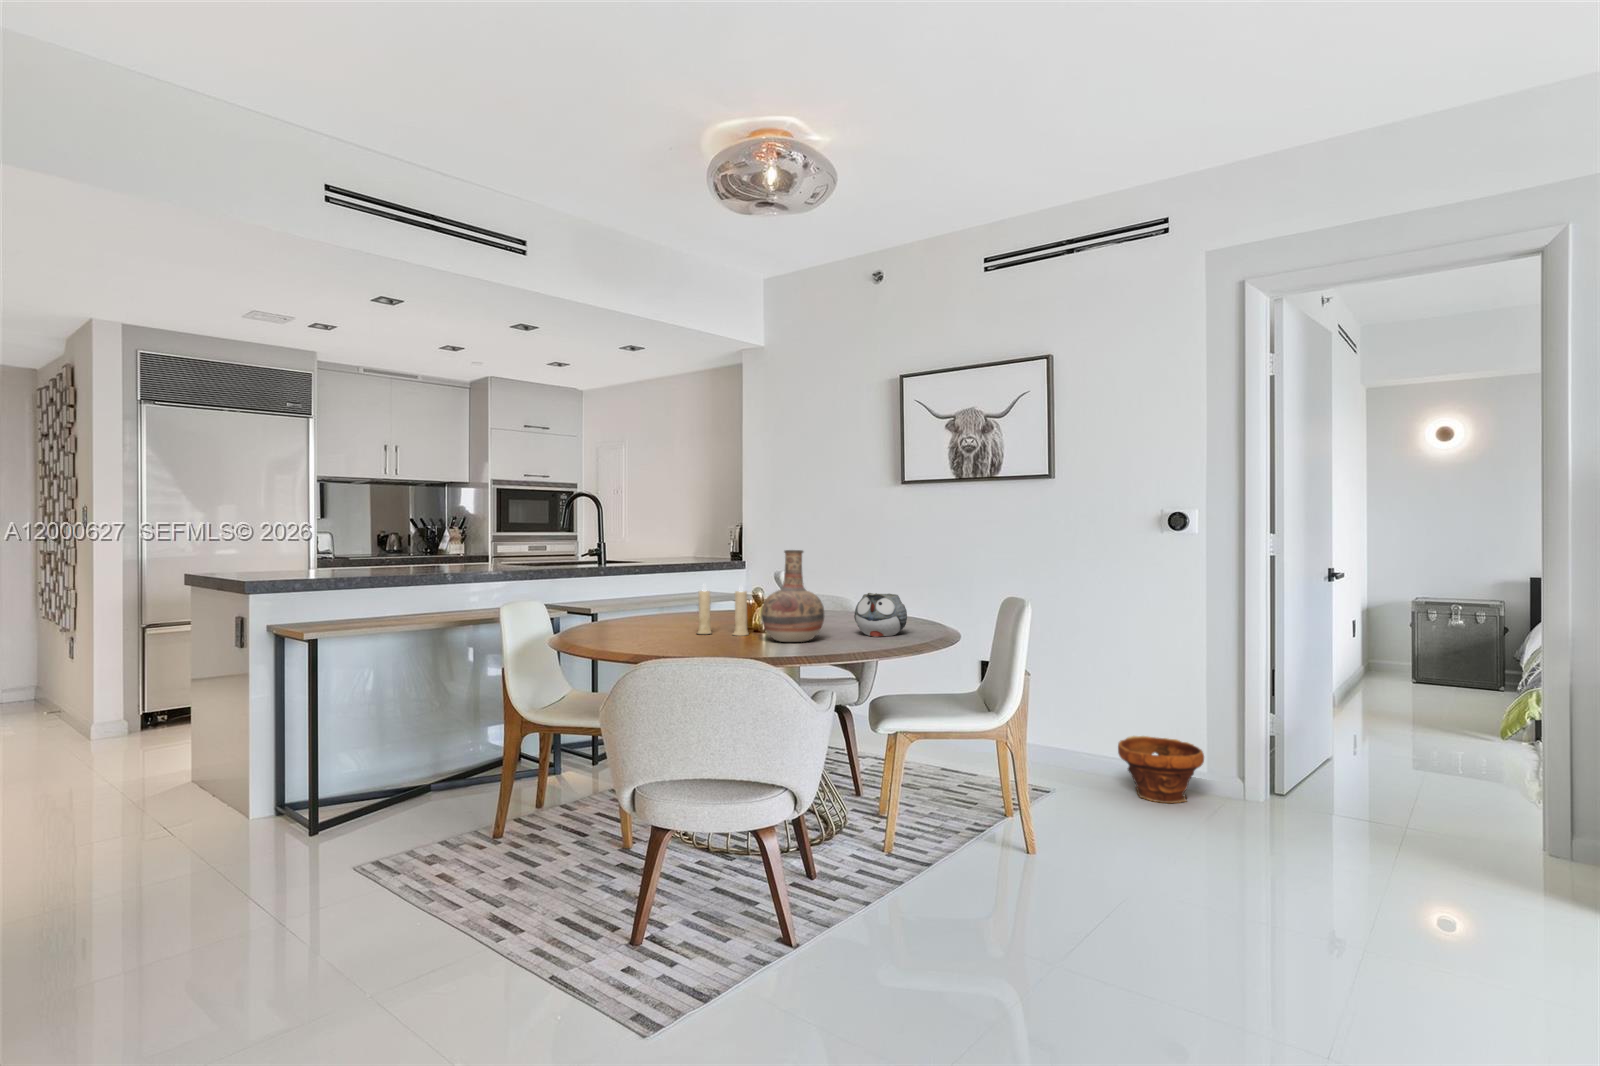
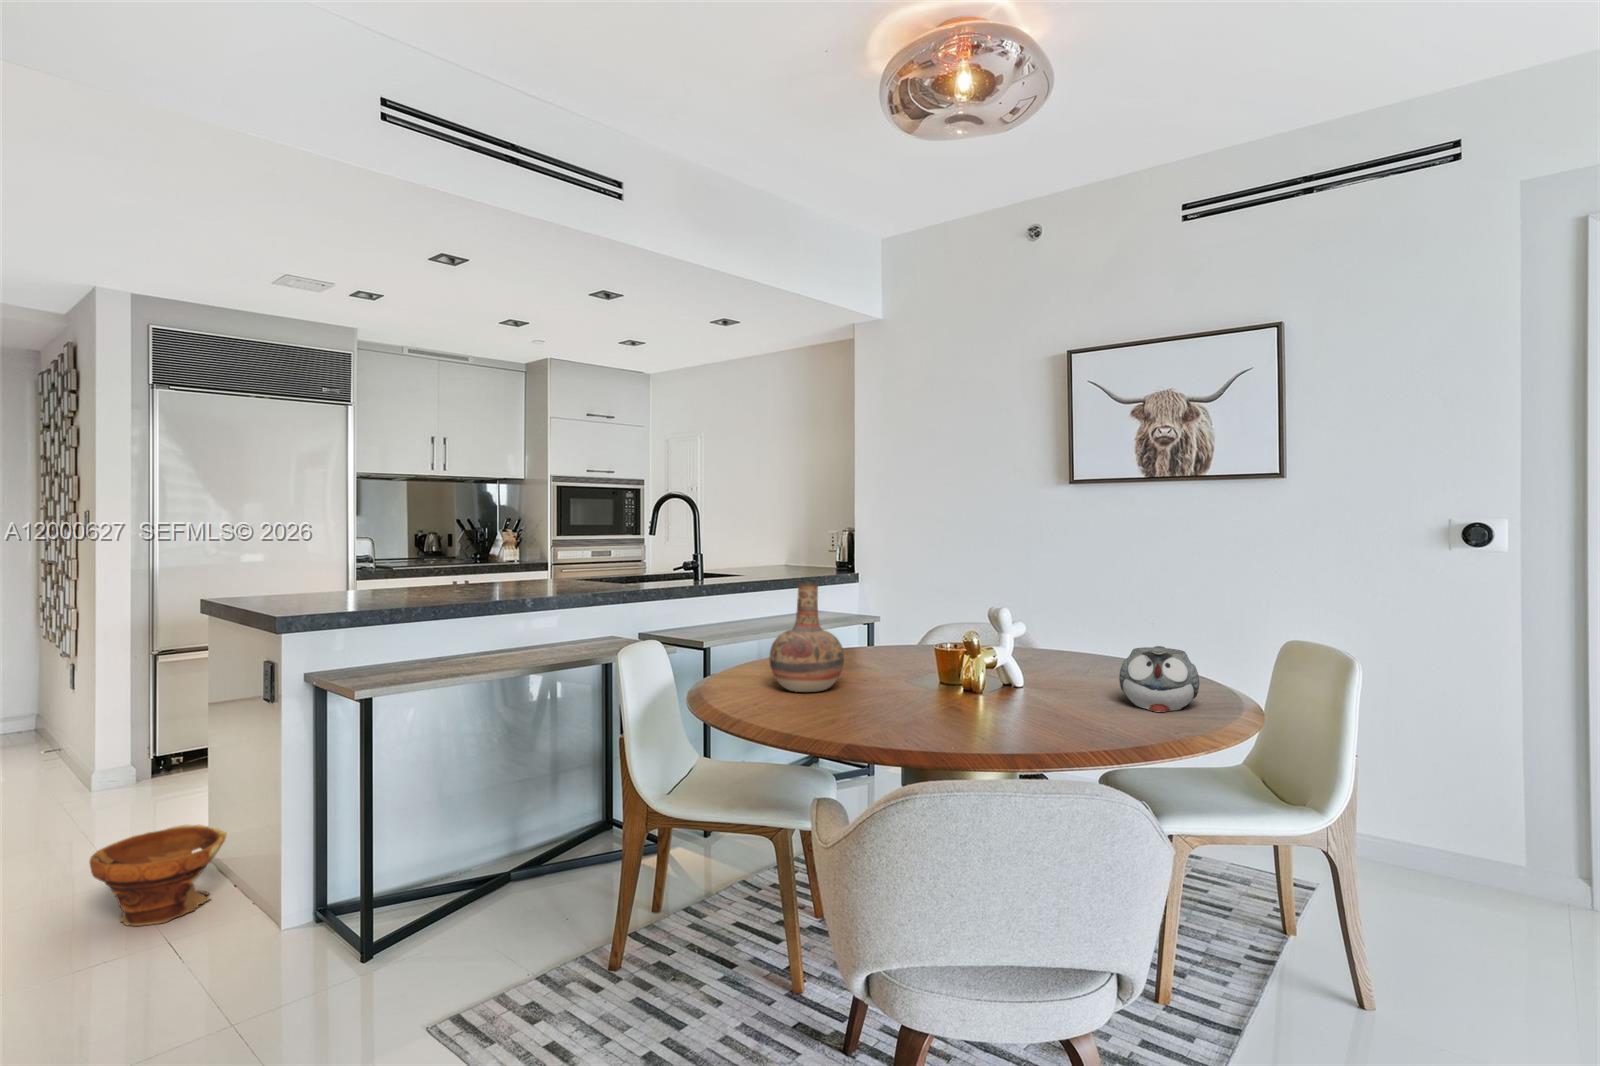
vase: present [761,550,824,642] -> present [770,582,844,692]
candle: present [697,585,748,636] -> none [891,629,968,706]
planter: present [1118,736,1204,803] -> present [90,825,227,926]

